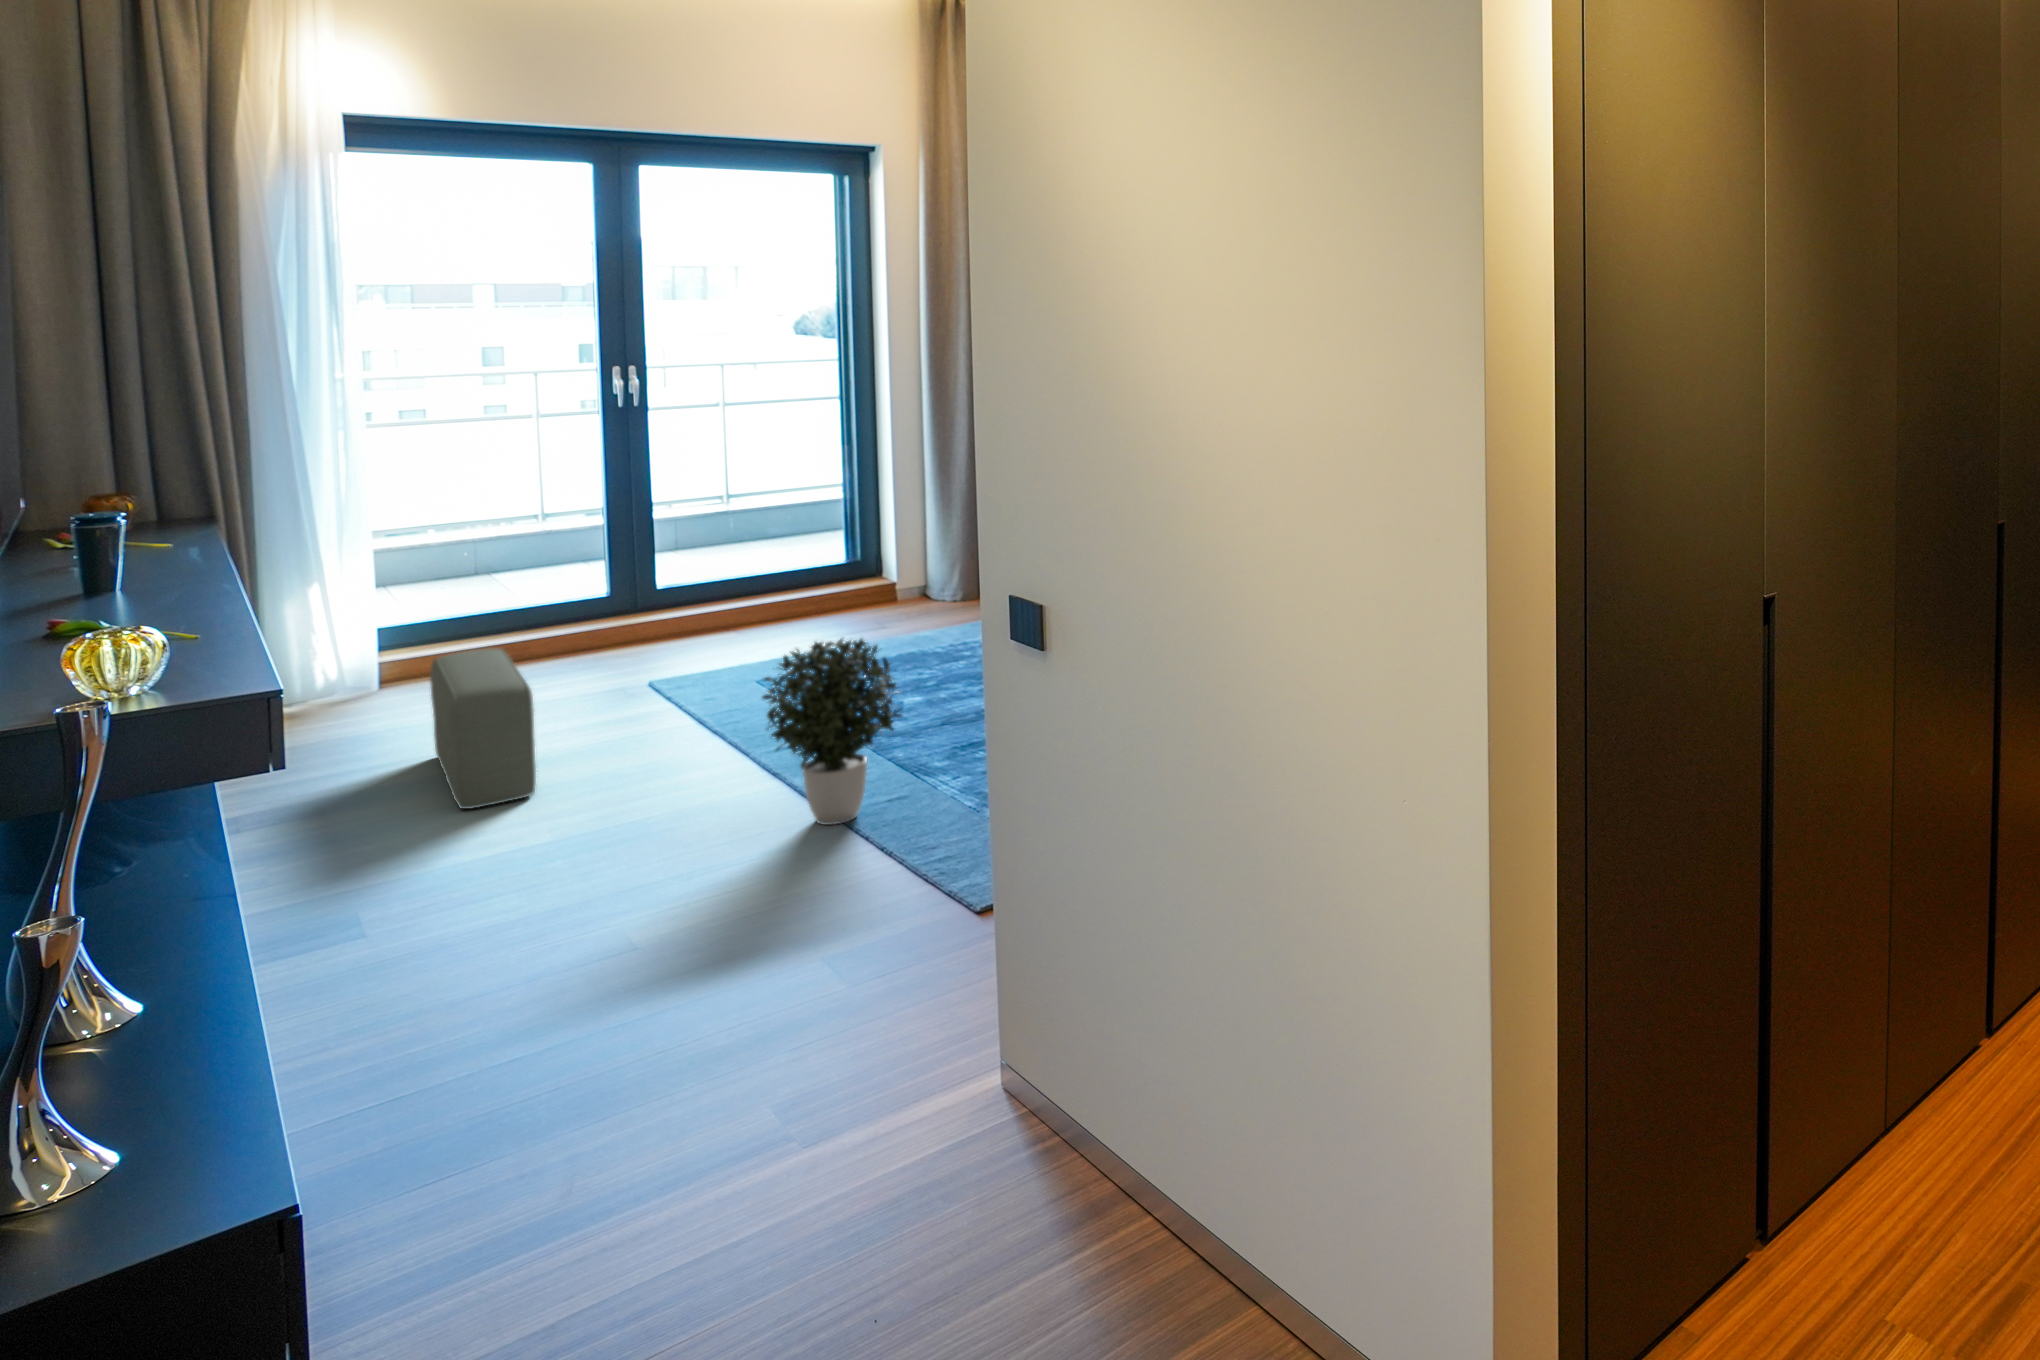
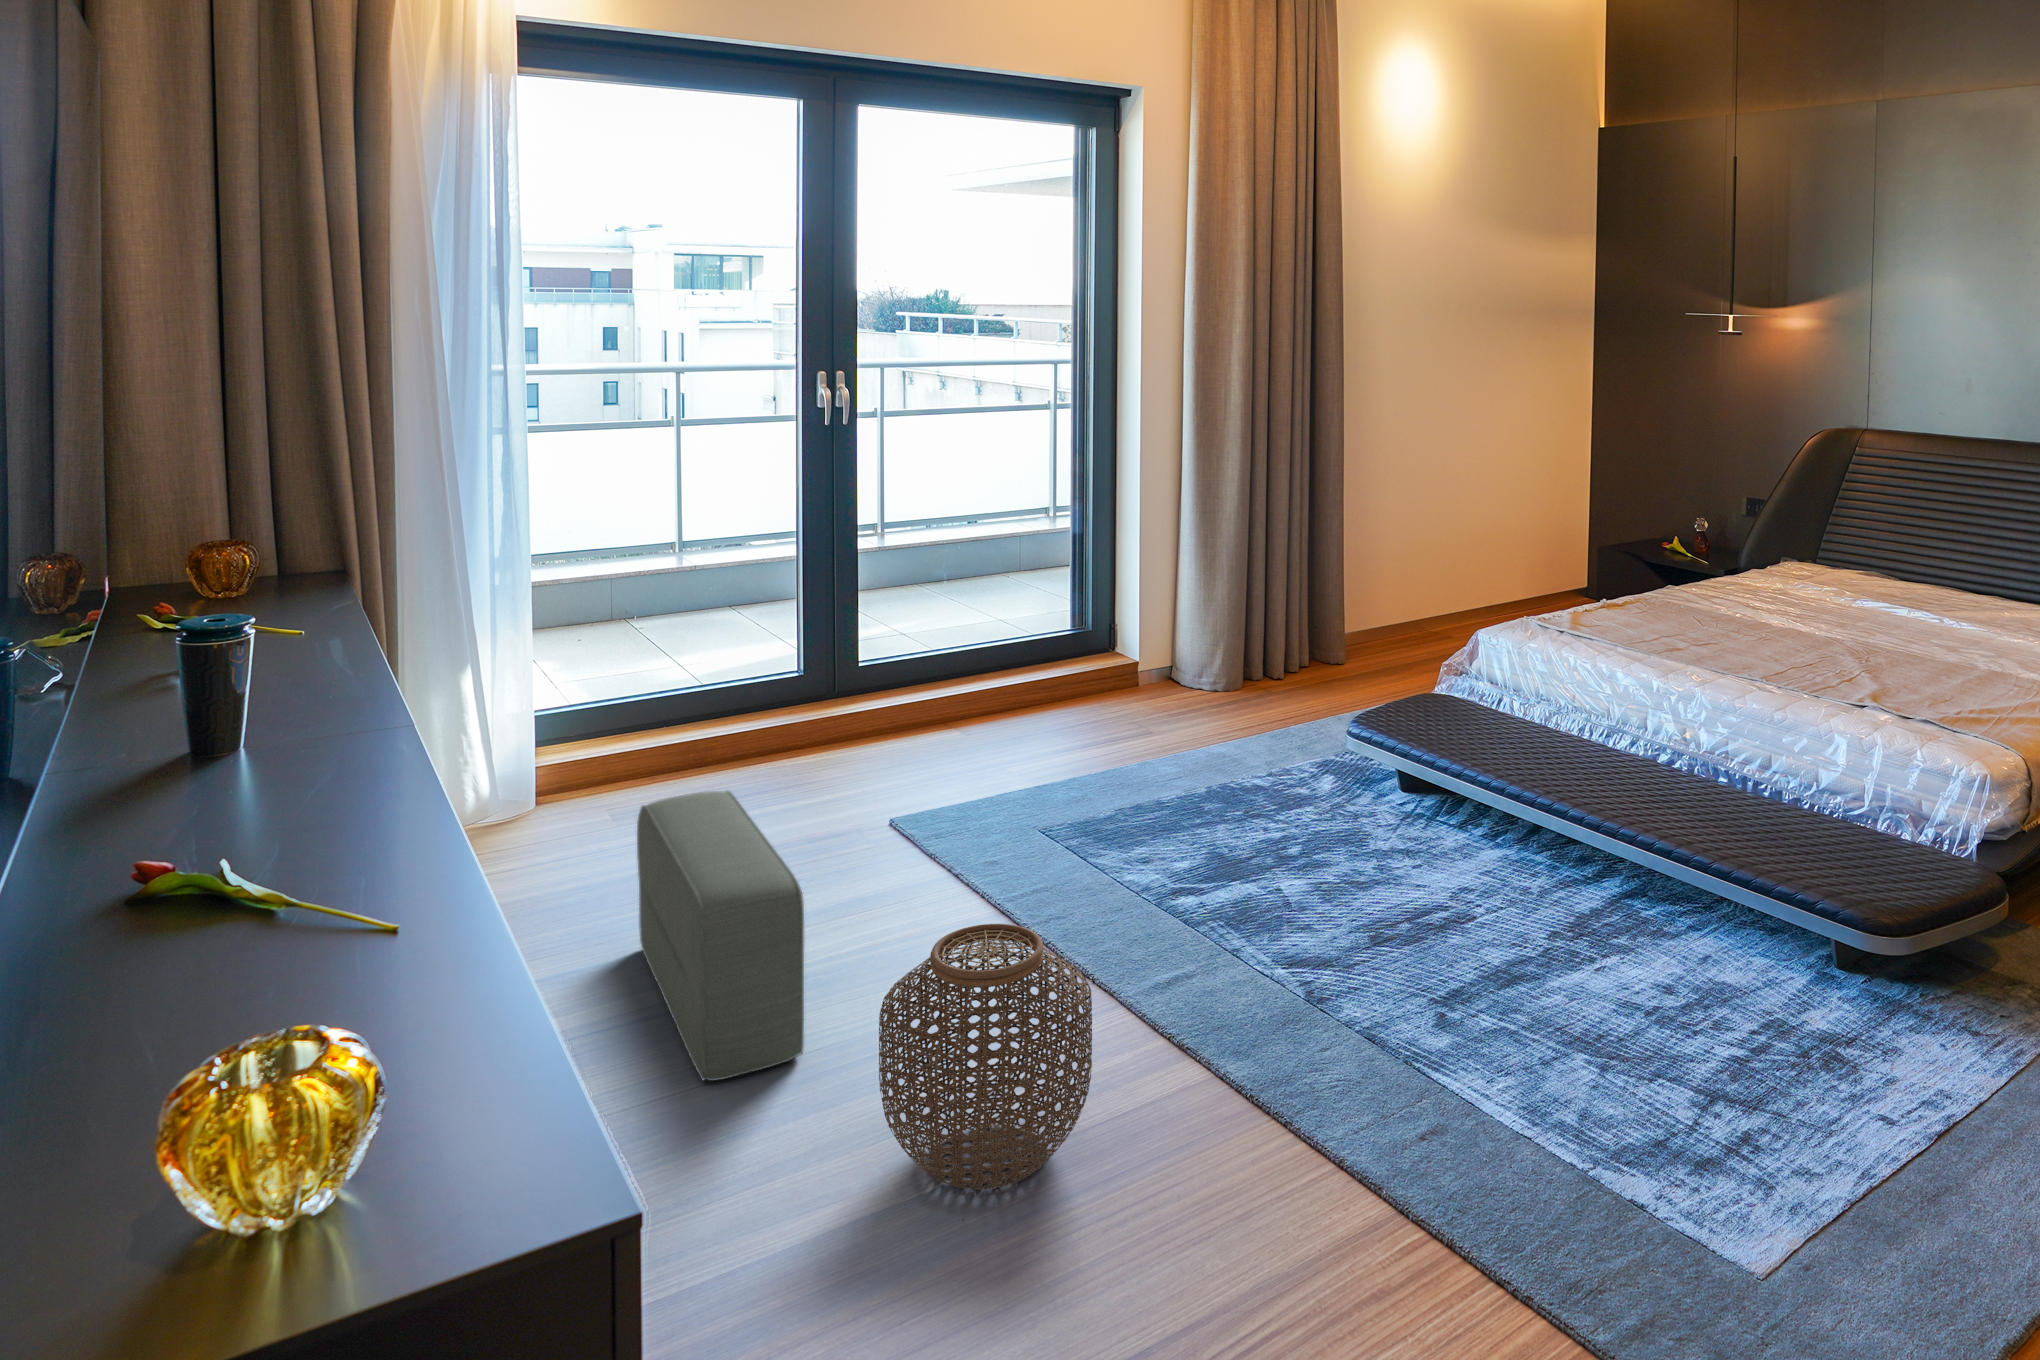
potted plant: present [762,639,901,825] -> none [1196,854,1419,1186]
woven basket: none [559,692,706,839] -> present [879,924,1092,1190]

